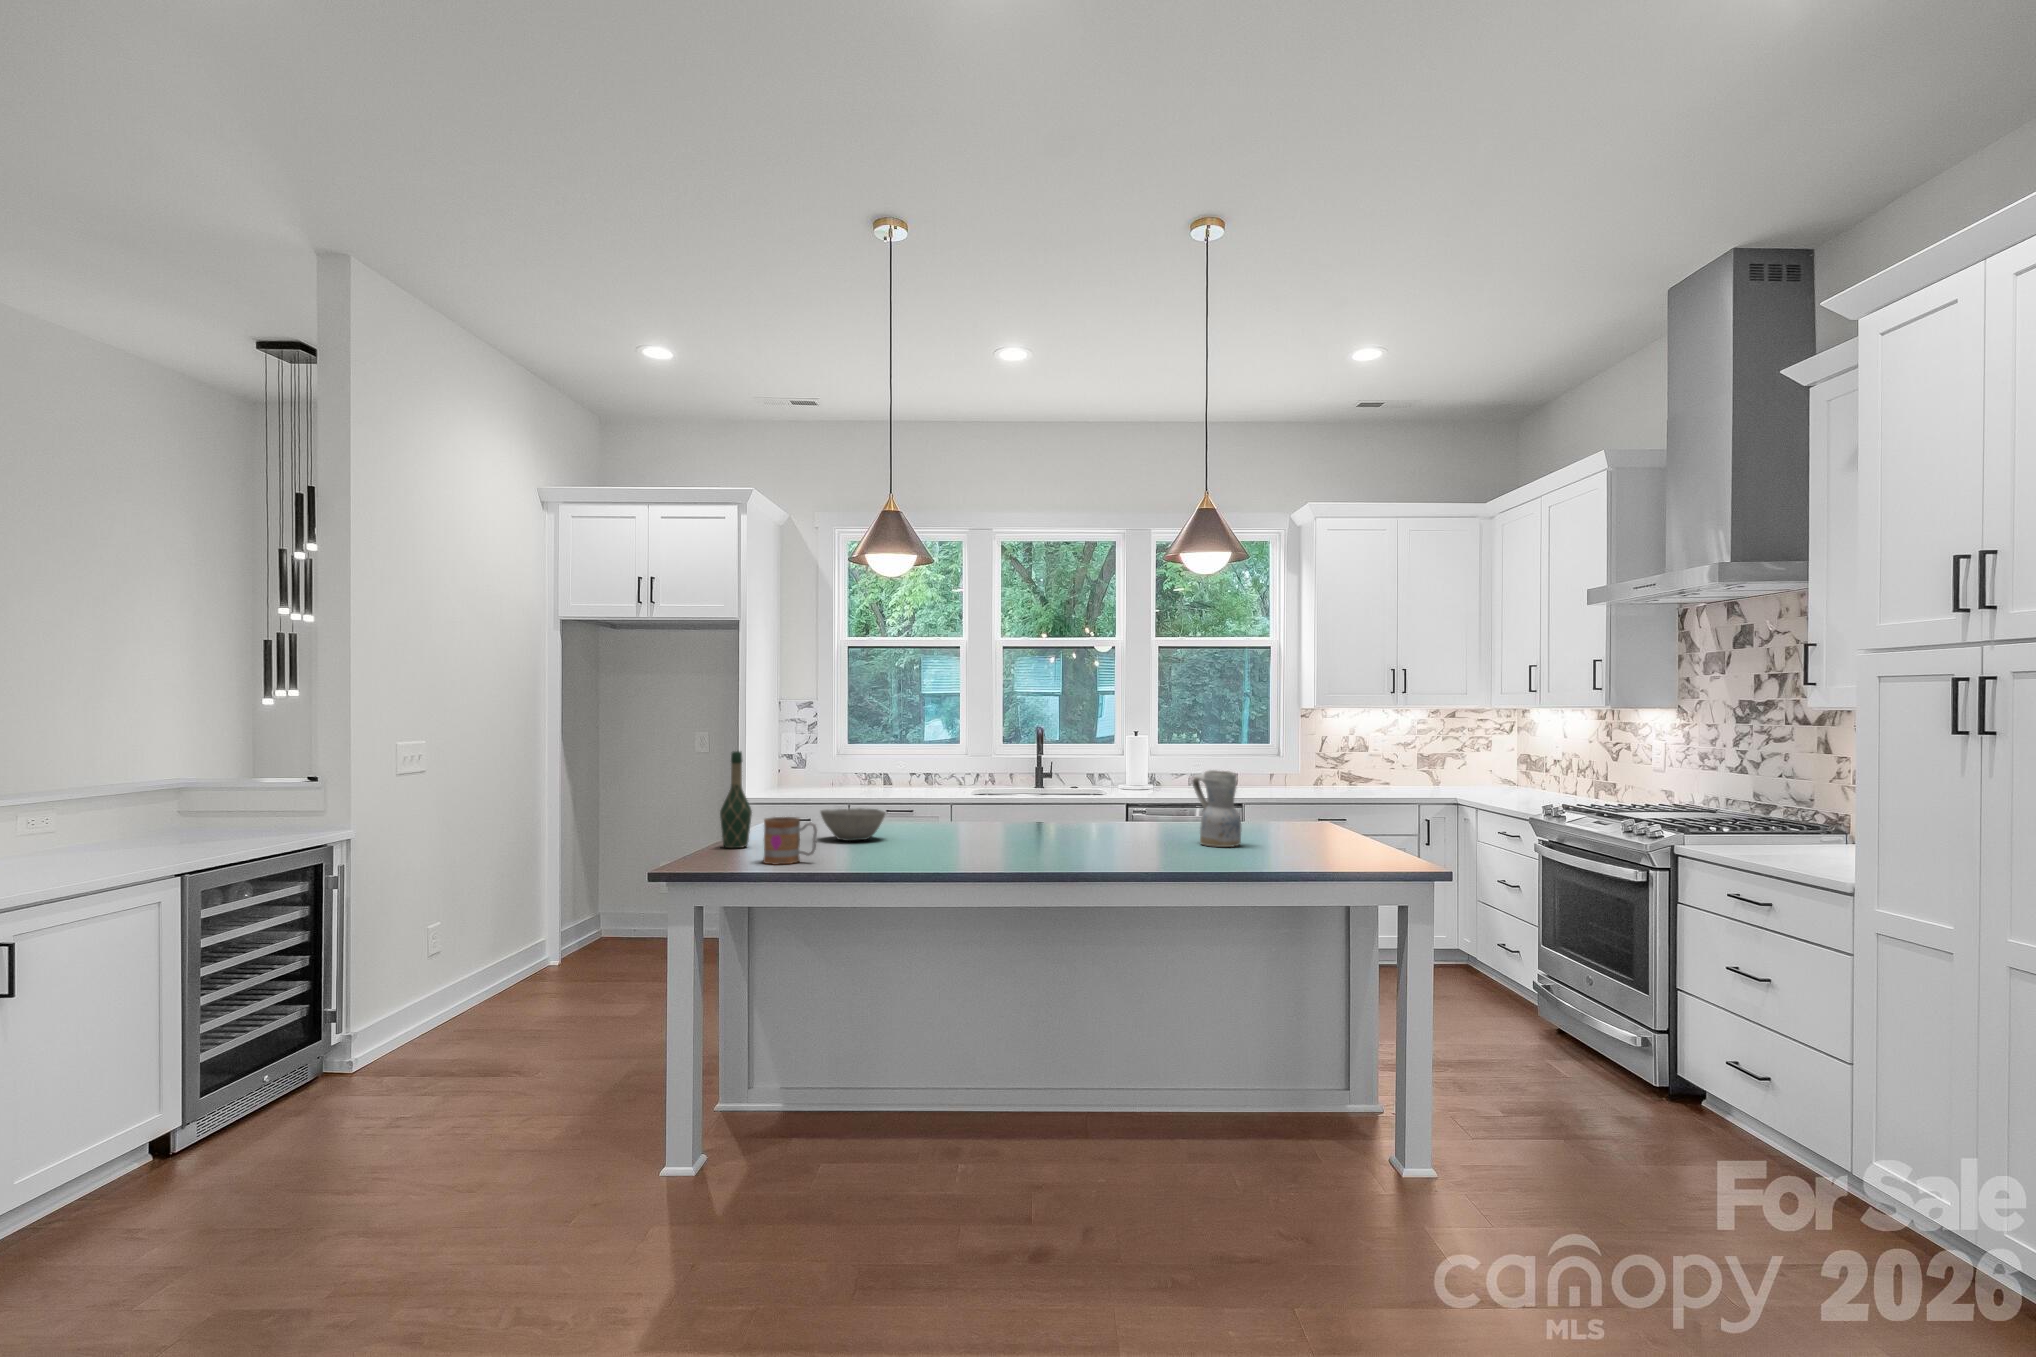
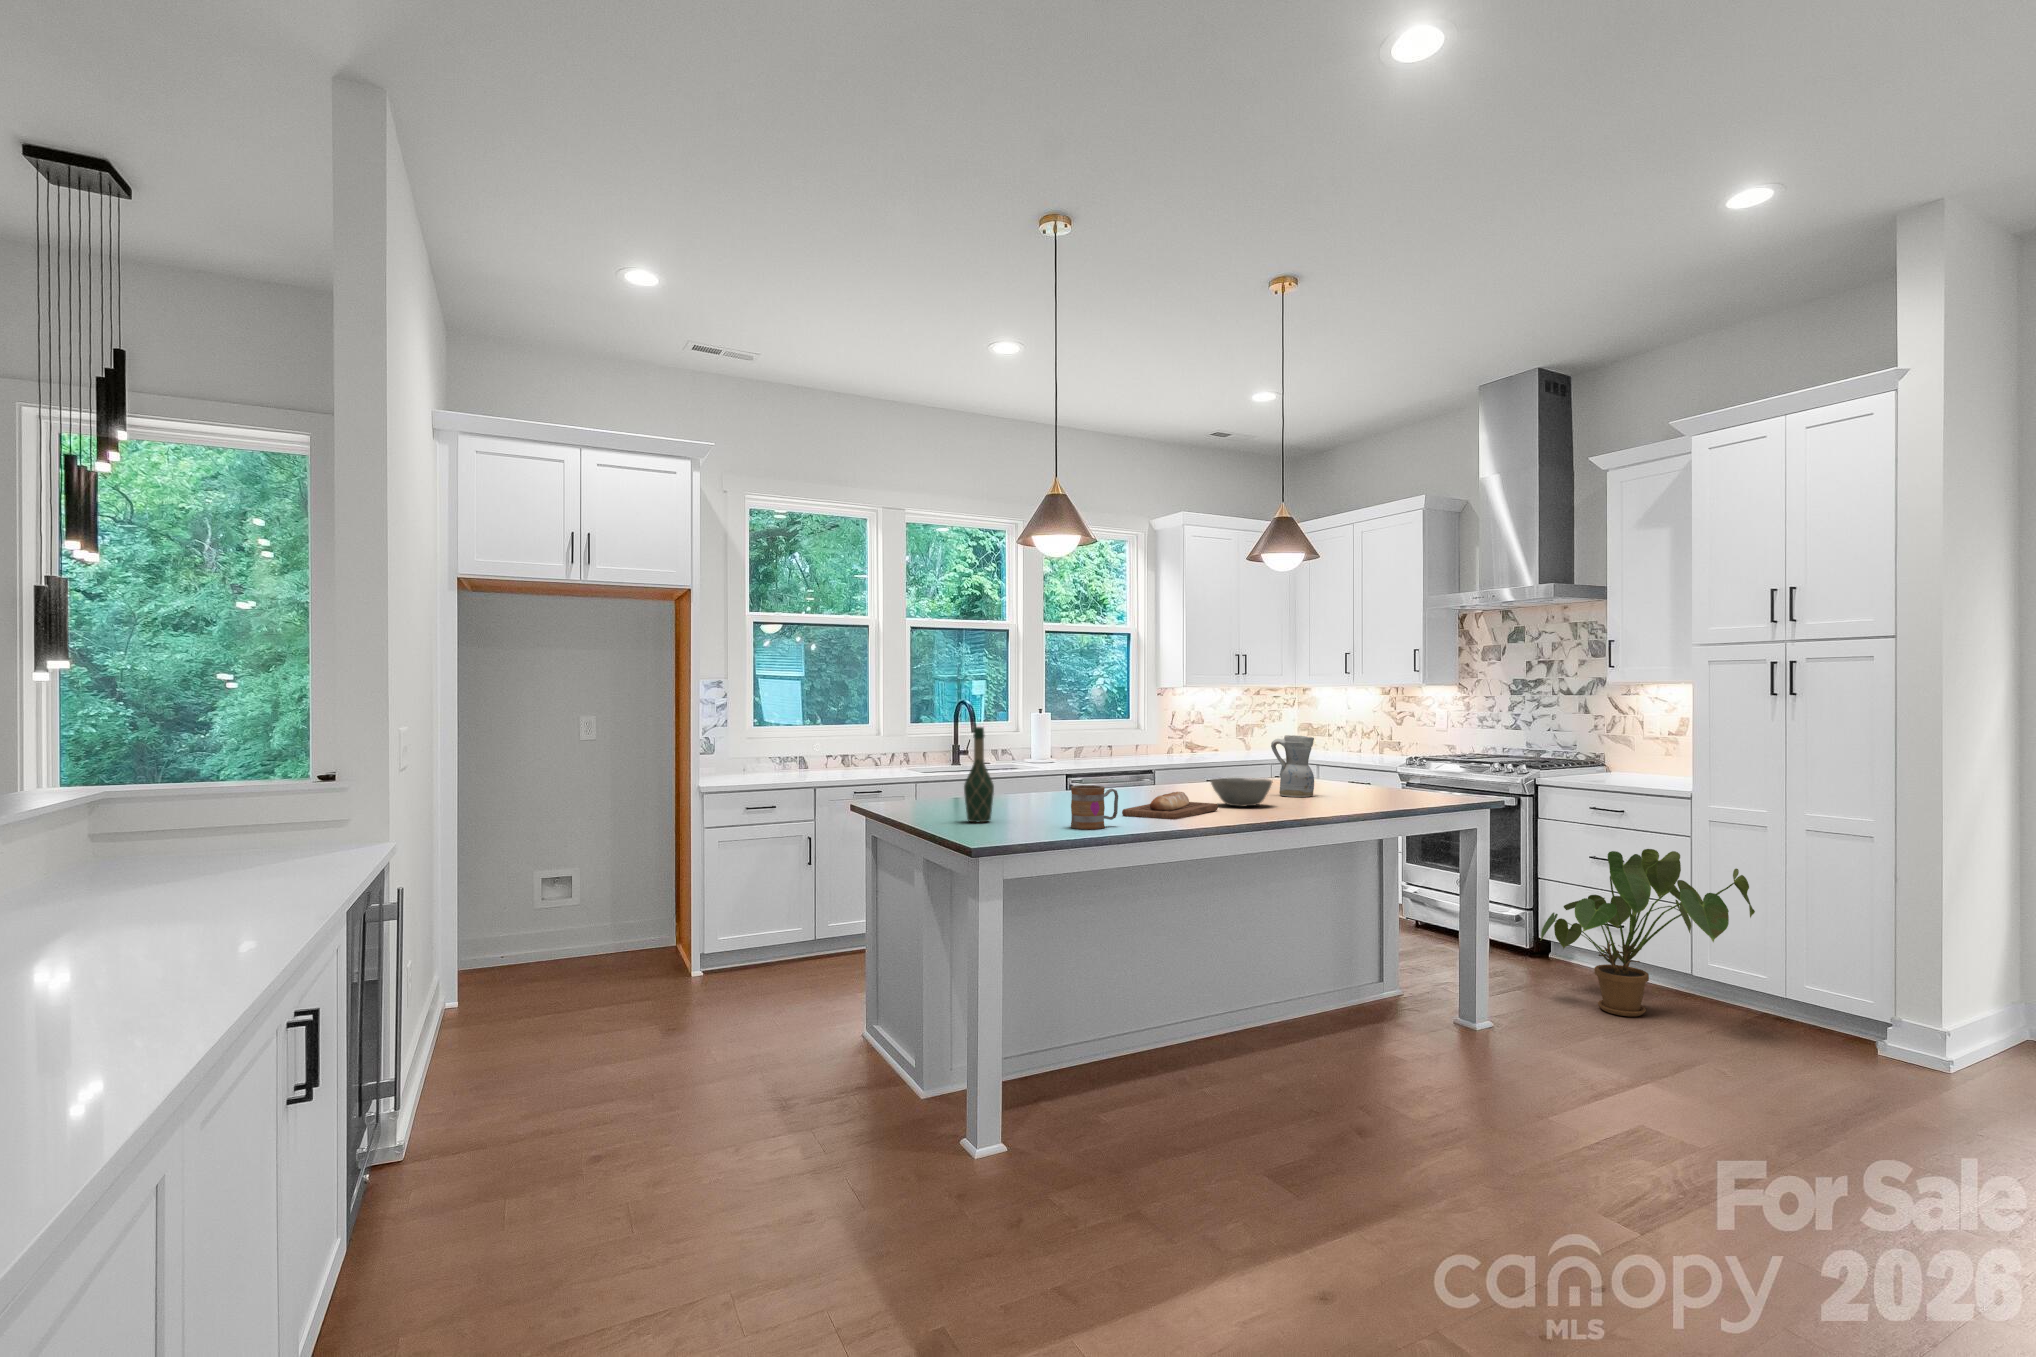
bowl: present [821,808,886,841] -> present [1211,778,1272,807]
bread loaf: none [891,830,1019,862] -> present [1122,792,1218,819]
house plant: none [1561,964,1917,1225] -> present [1541,849,1755,1016]

